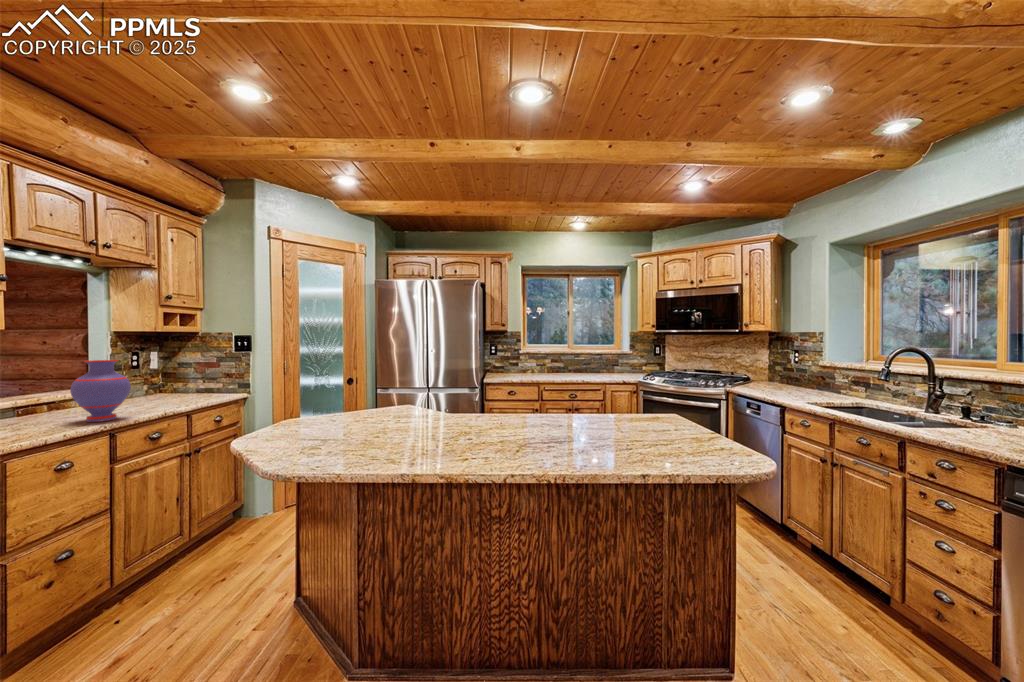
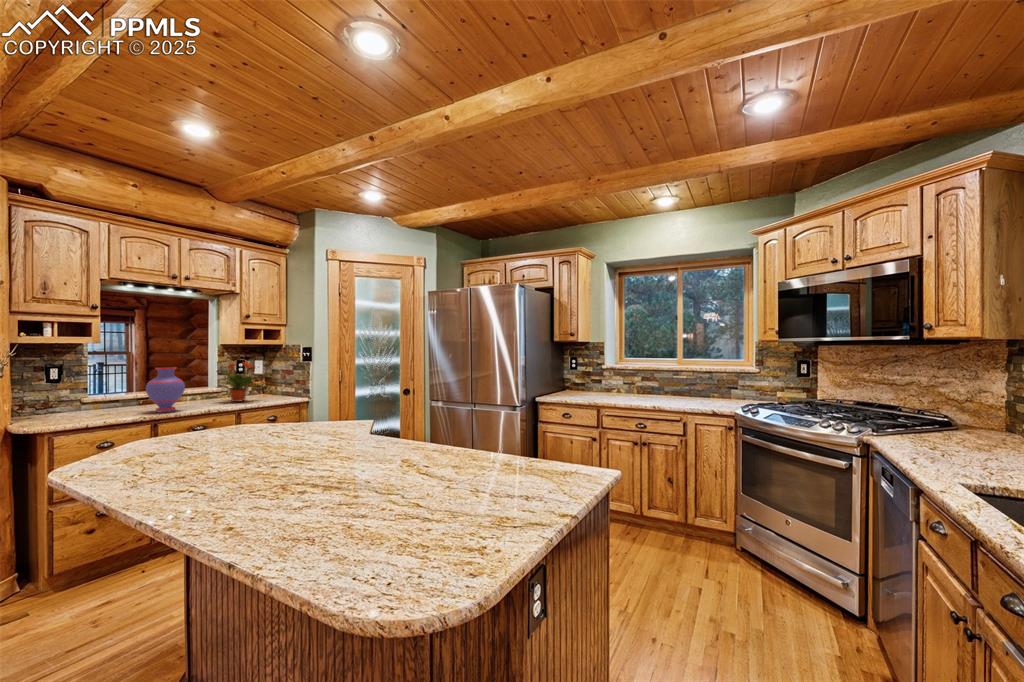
potted plant: none [139,352,195,404] -> present [224,362,255,402]

